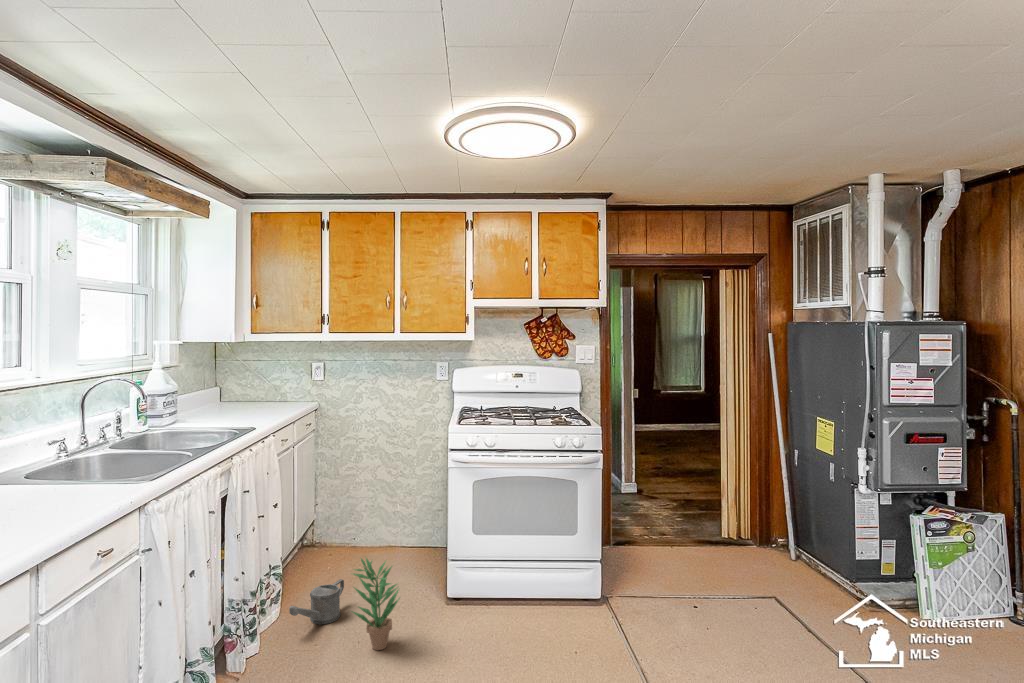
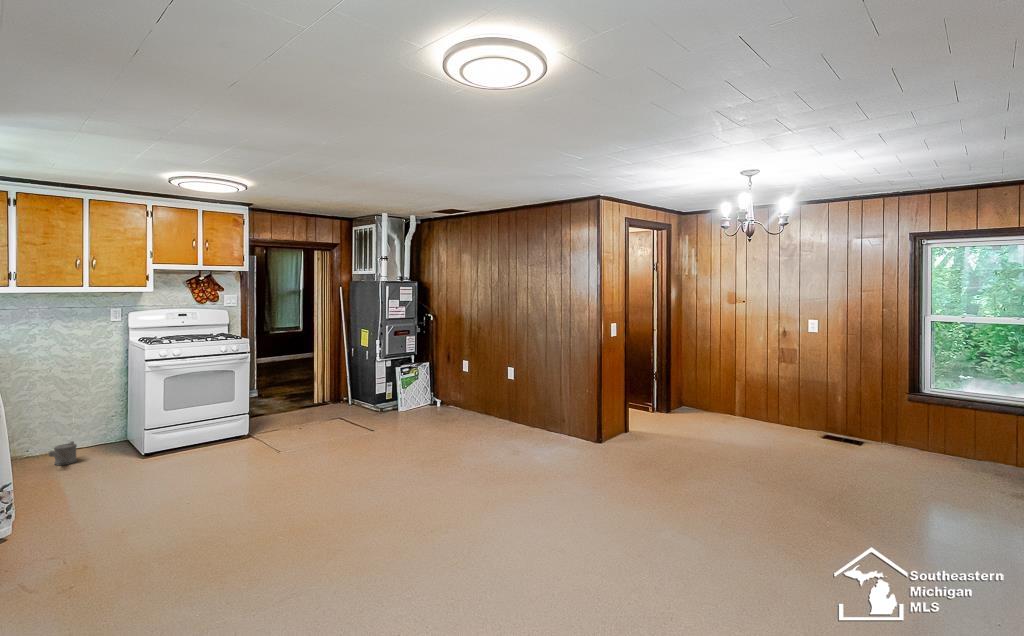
potted plant: present [353,558,399,650] -> none [100,411,135,464]

